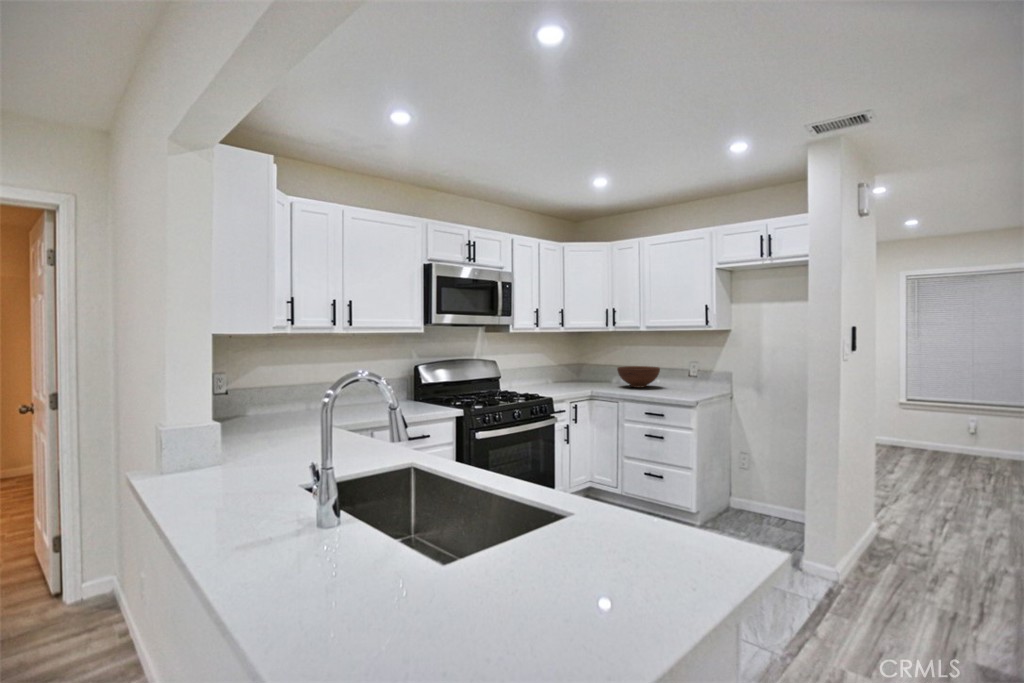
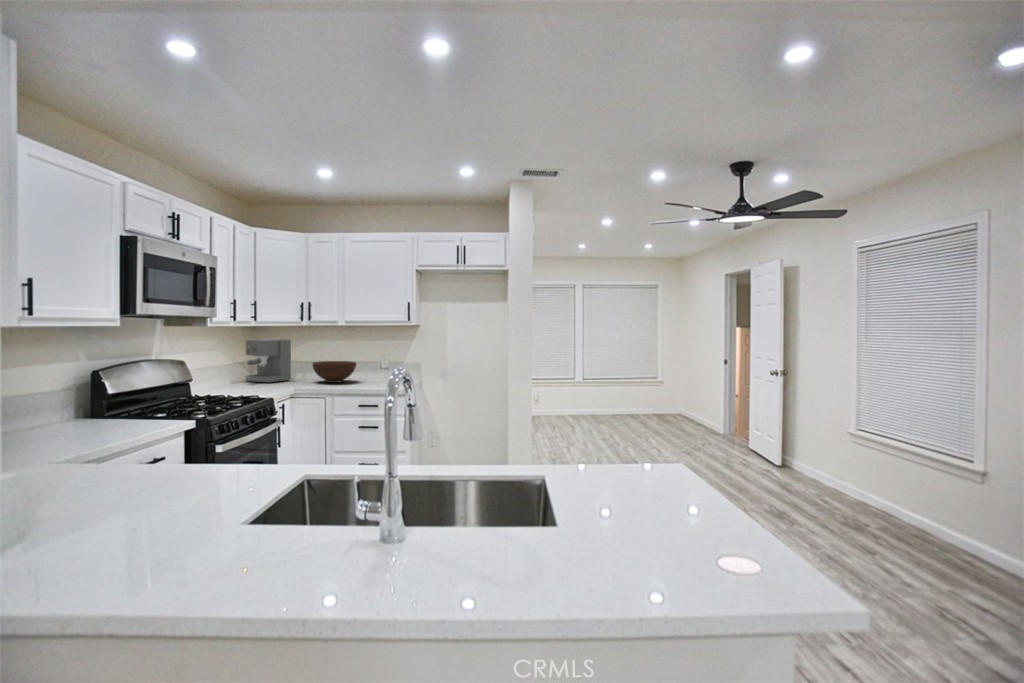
coffee maker: none [562,344,604,384] -> present [246,339,291,383]

